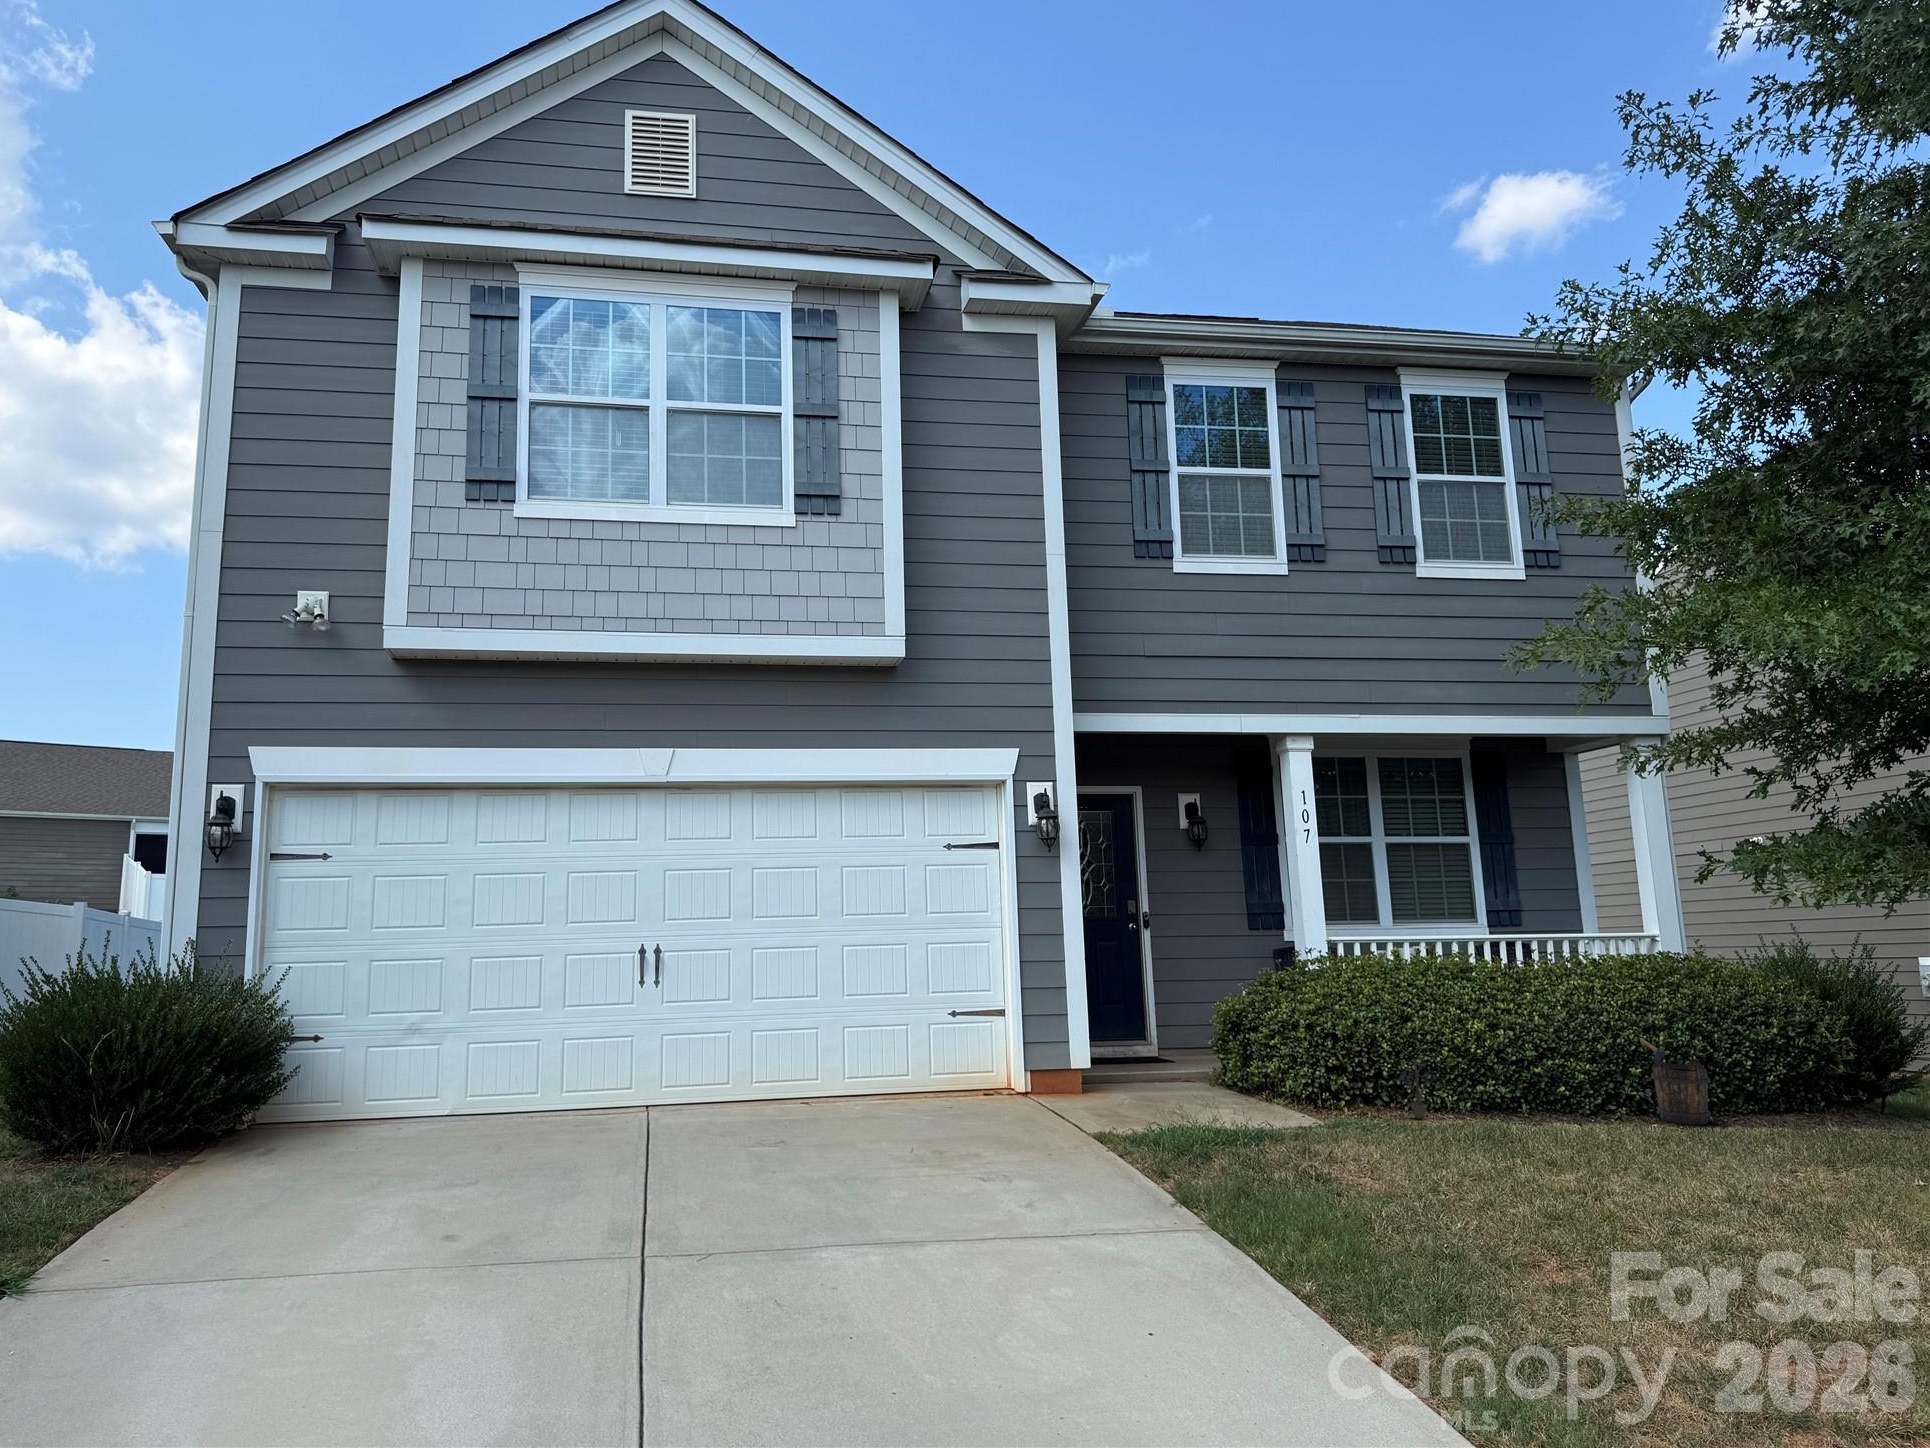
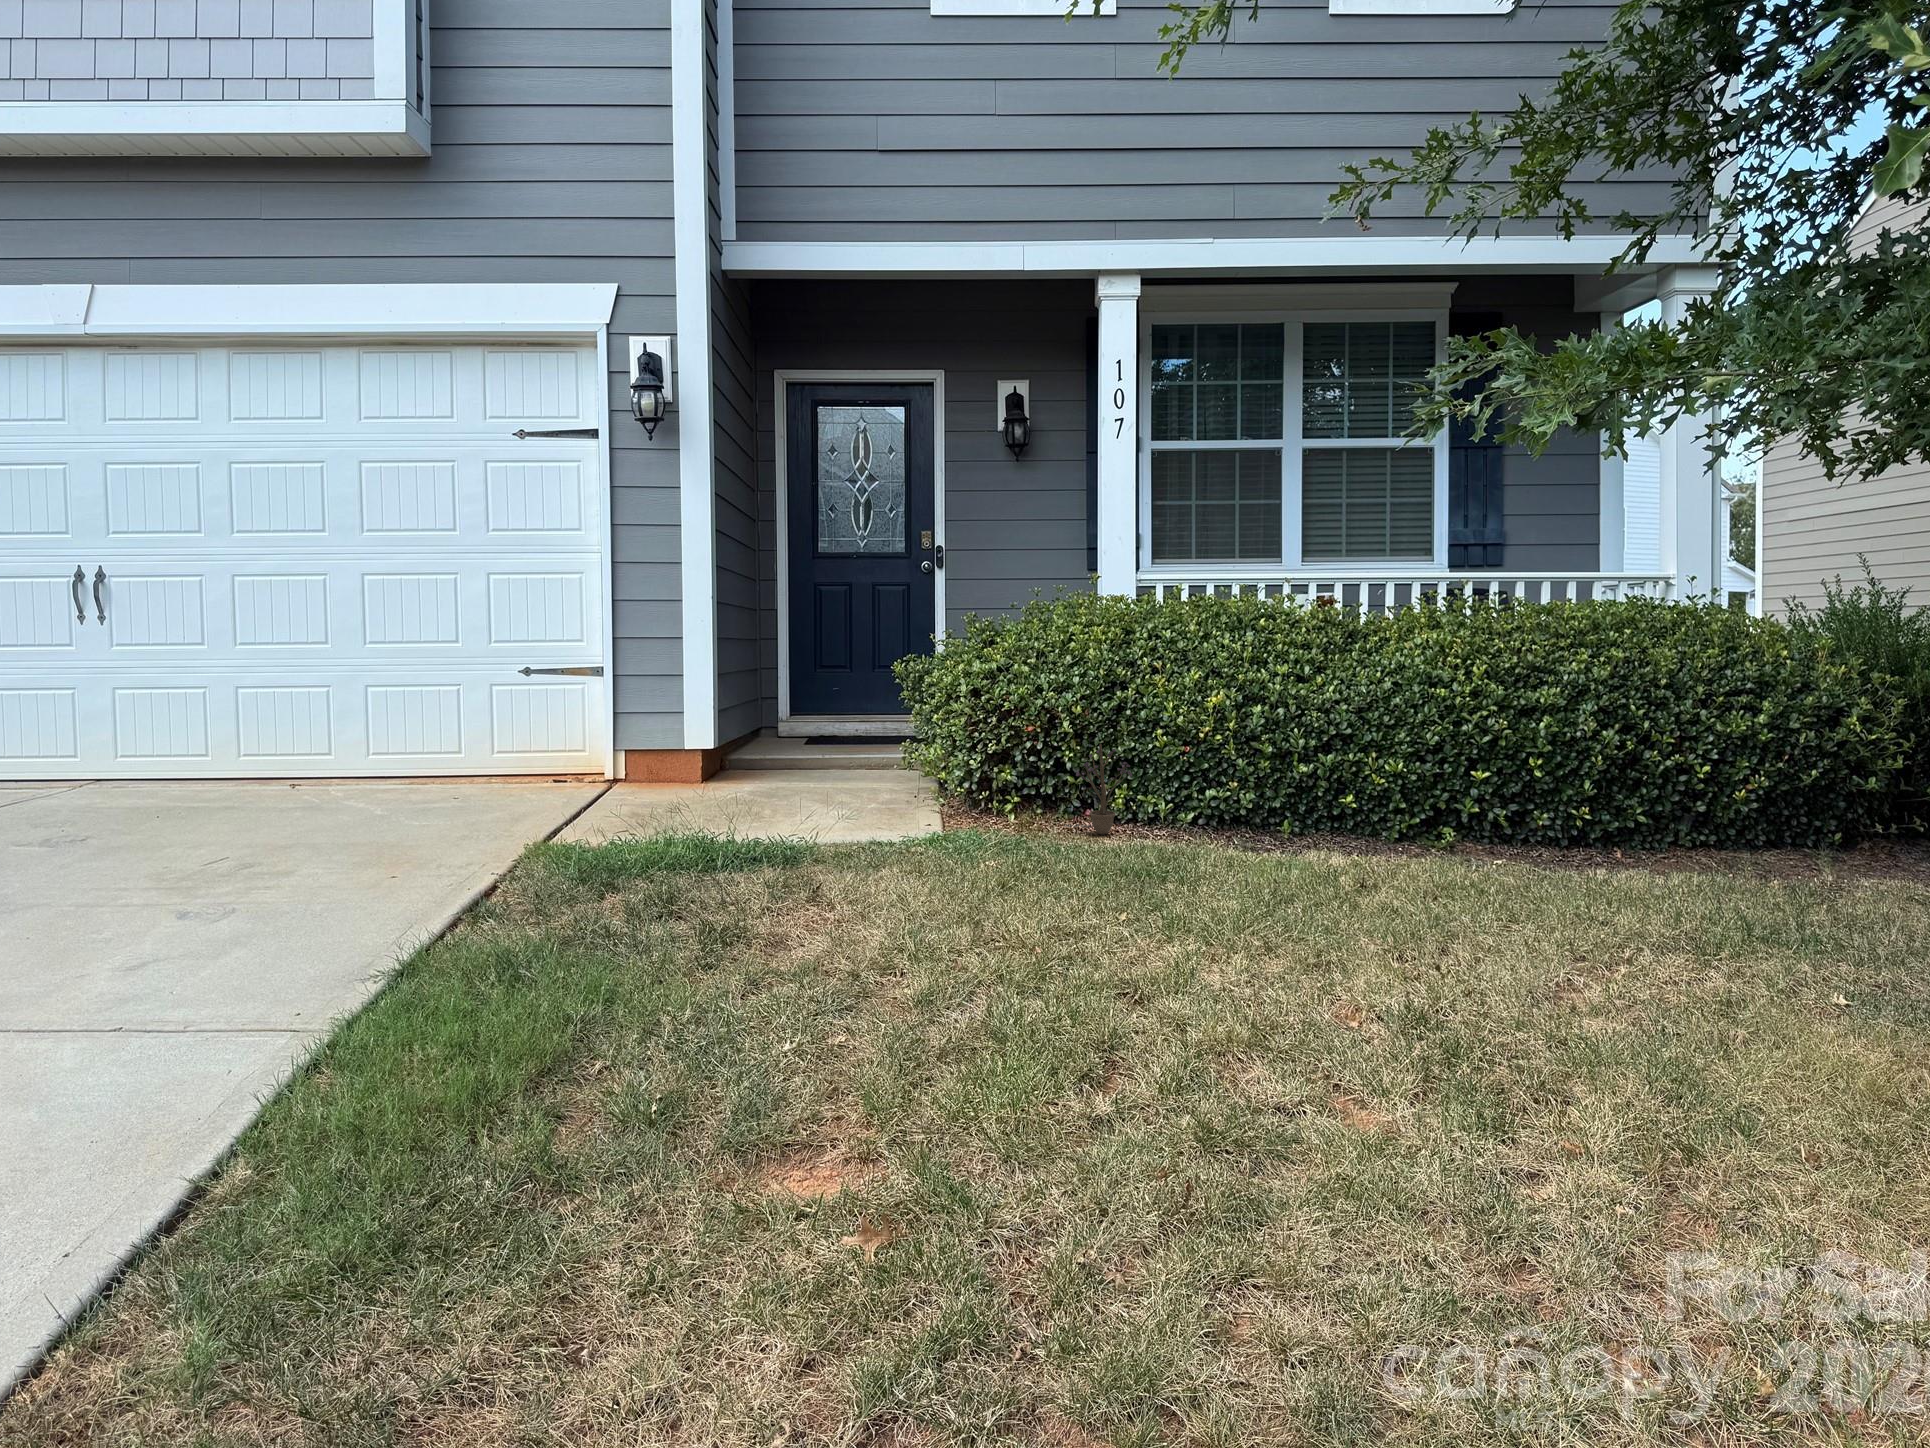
bucket: present [1640,1038,1710,1125] -> none [1502,722,1597,864]

